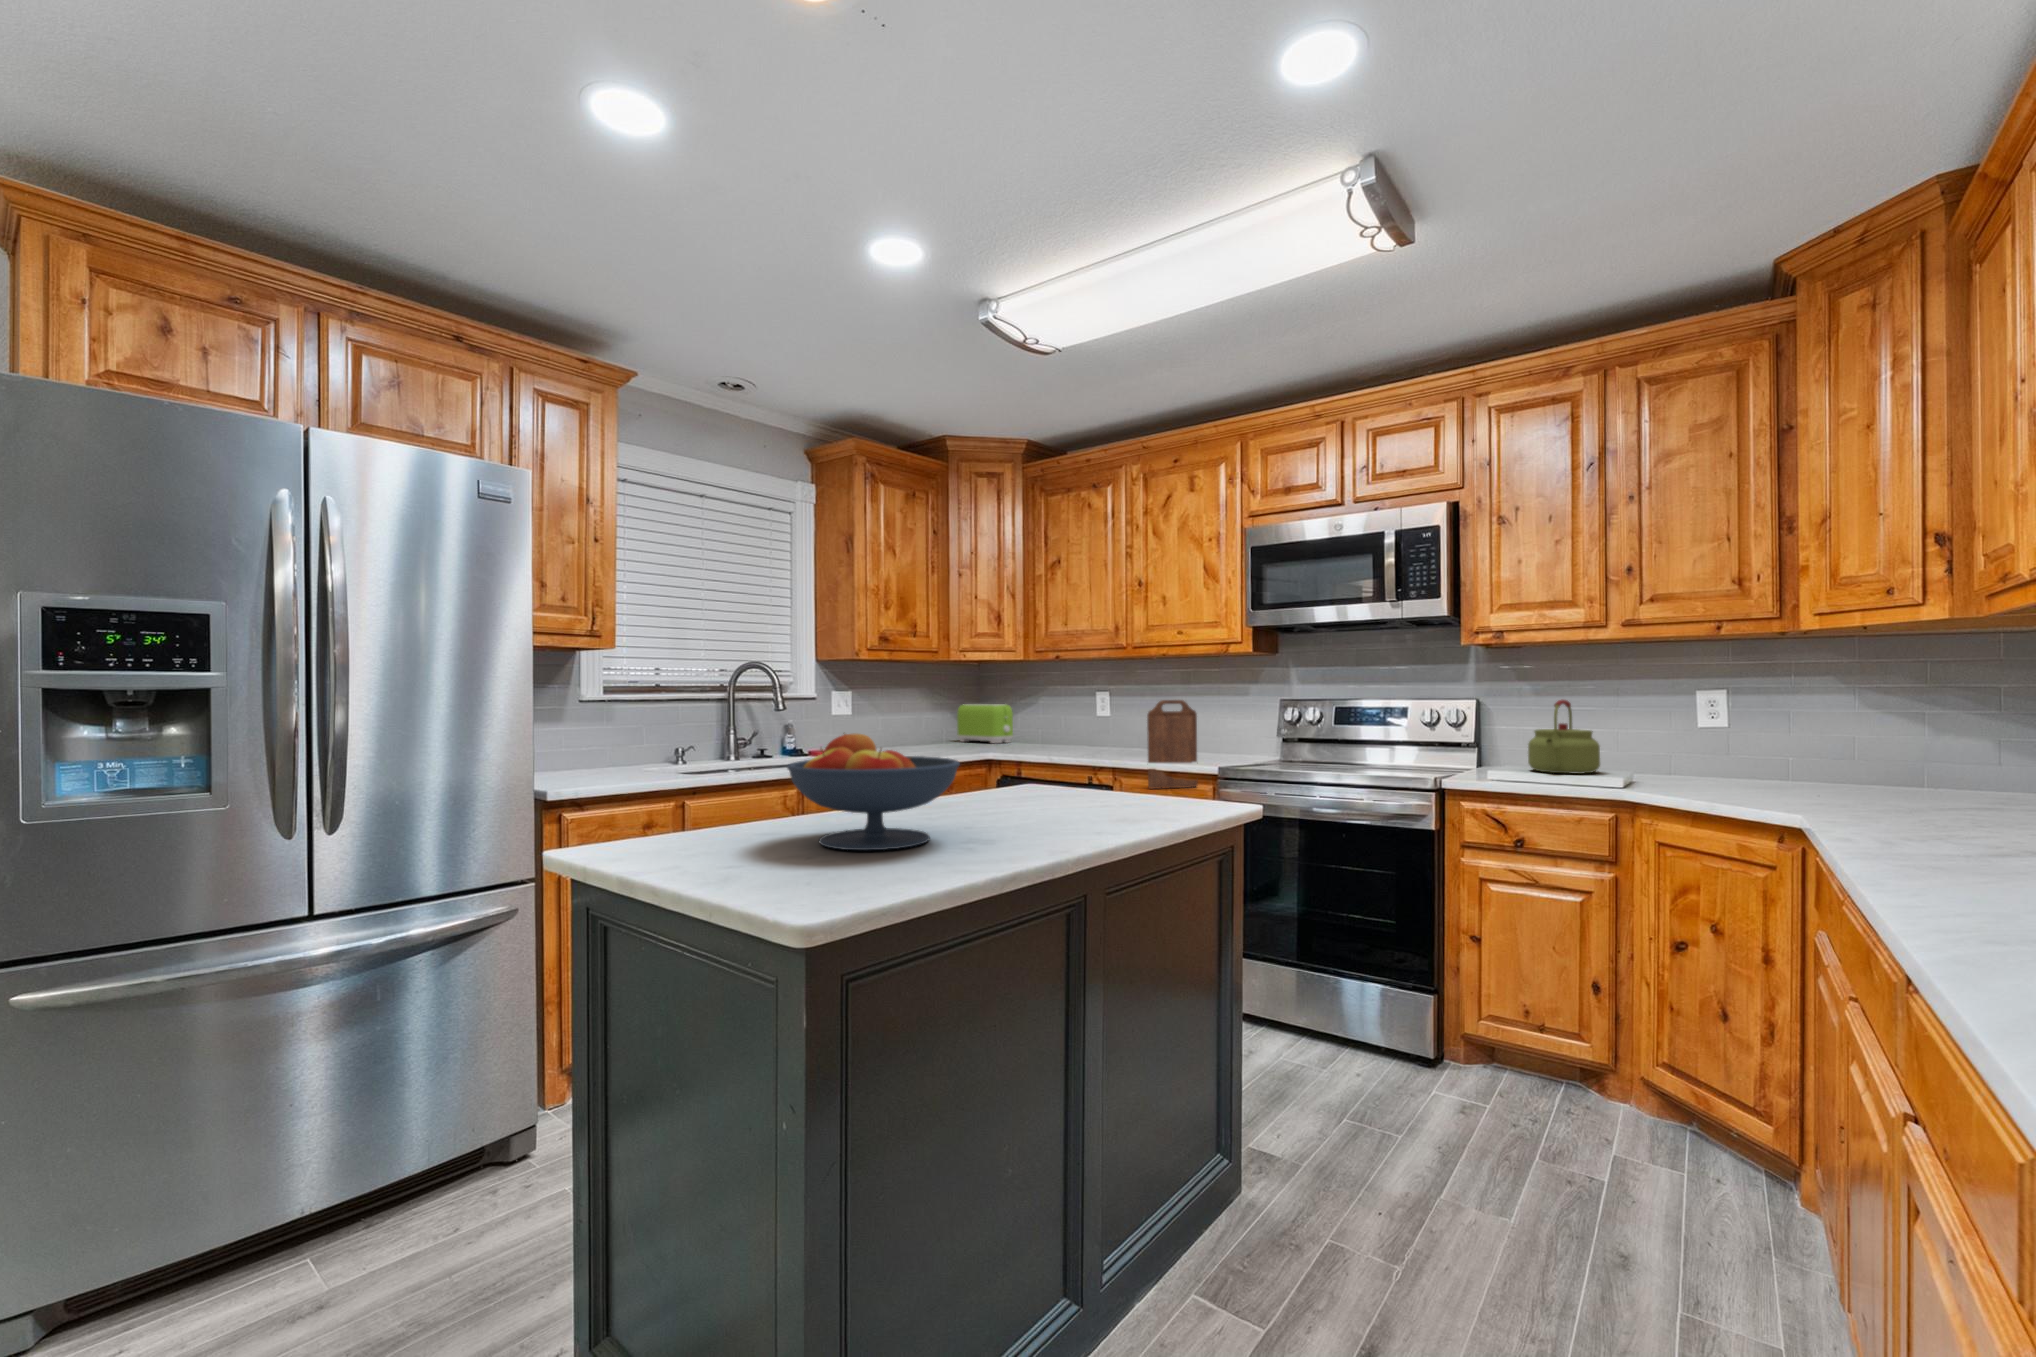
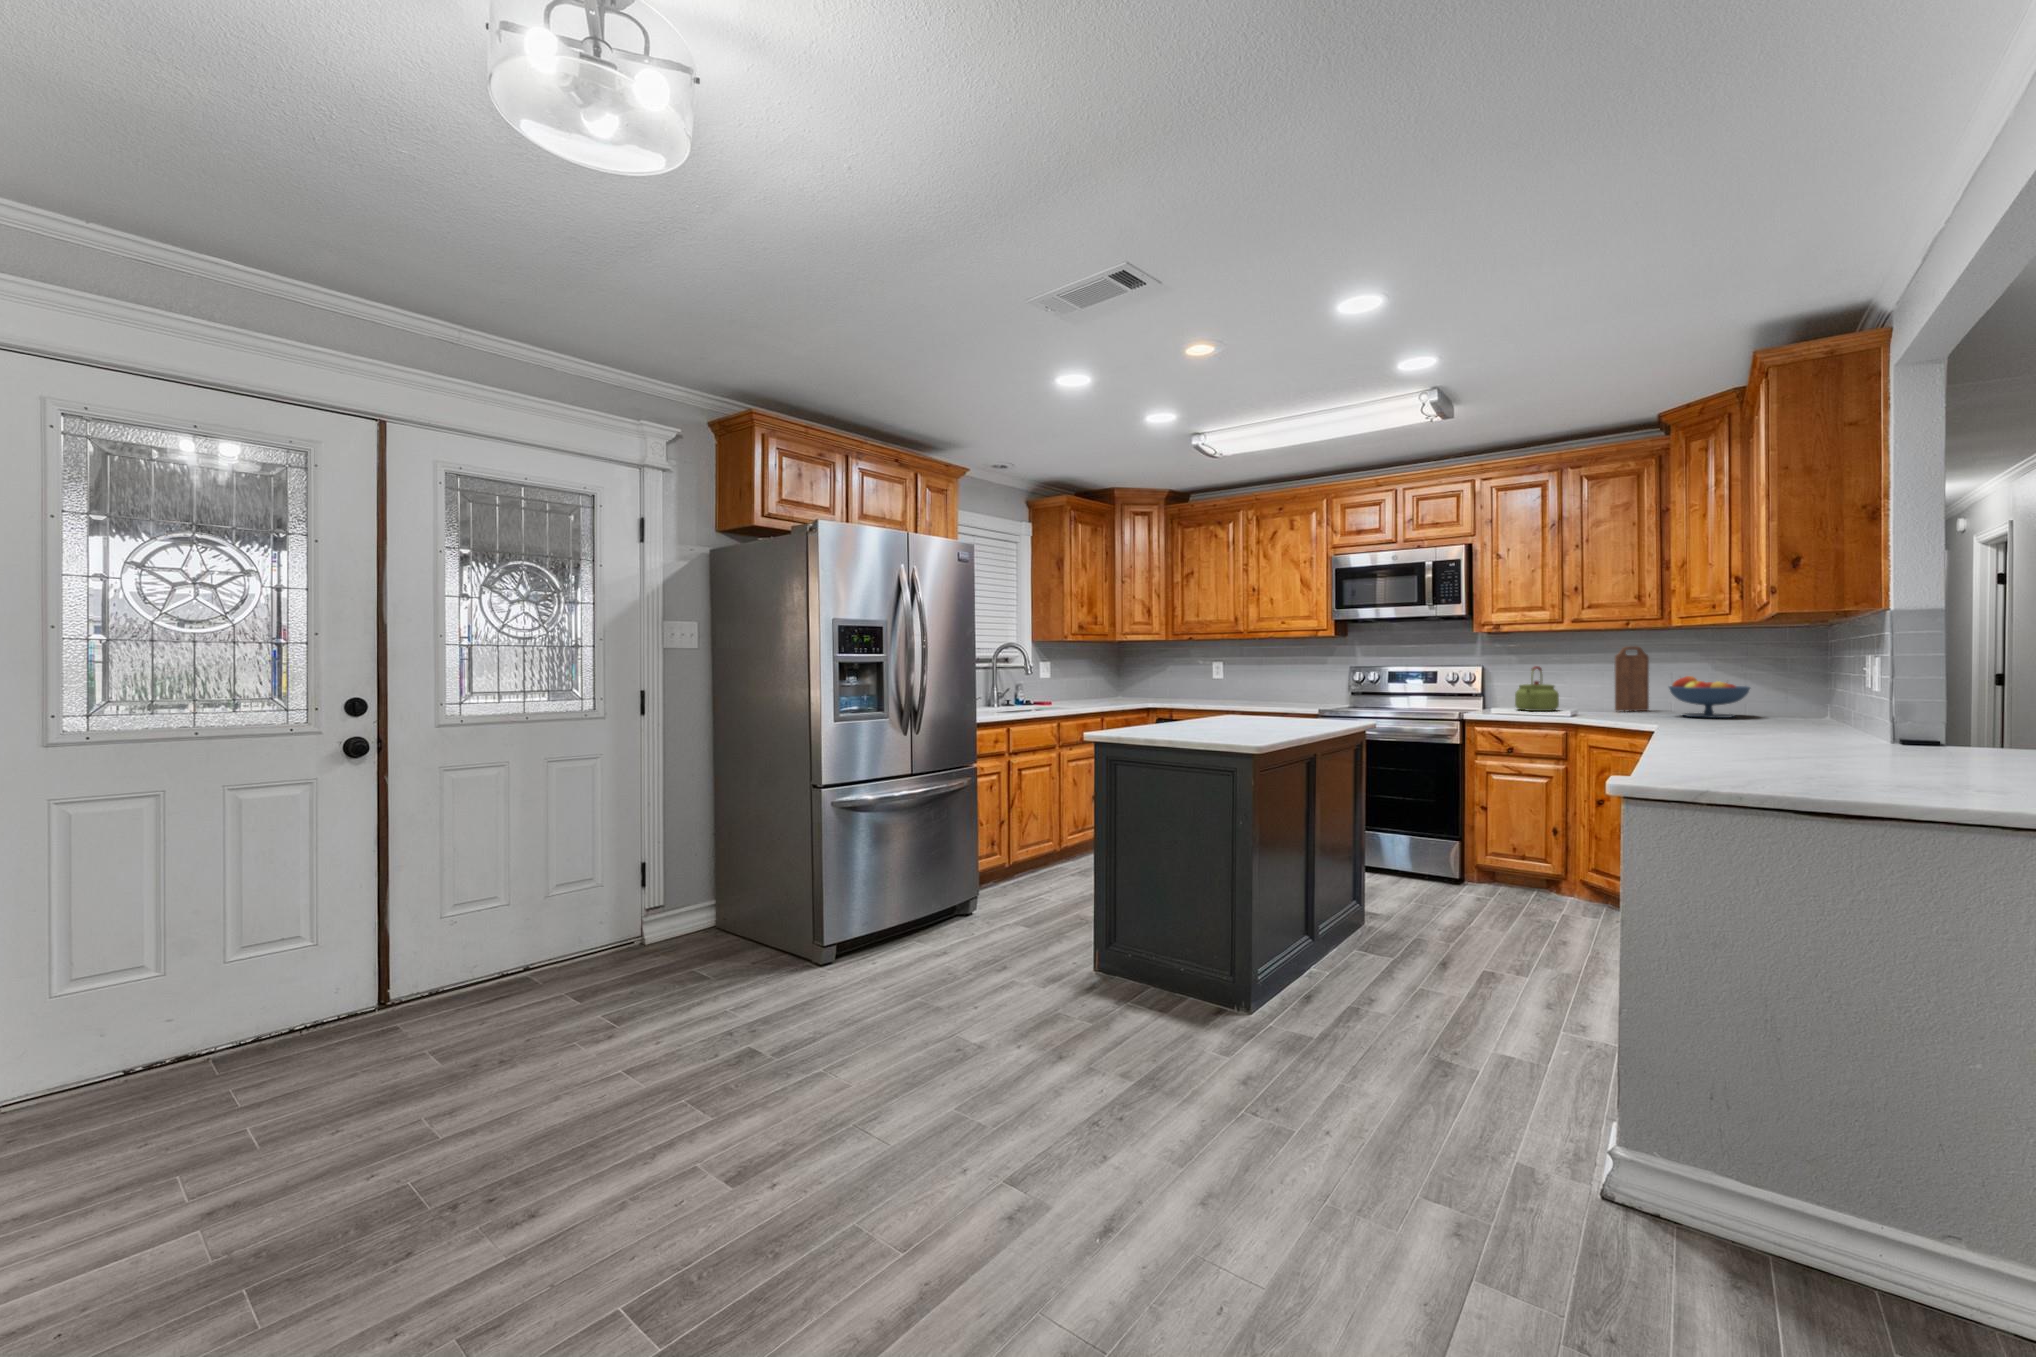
cutting board: present [1147,700,1198,789] -> present [1615,646,1649,712]
toaster: present [957,704,1013,743] -> none [1109,672,1151,699]
fruit bowl: present [787,734,960,850] -> present [1669,676,1750,718]

